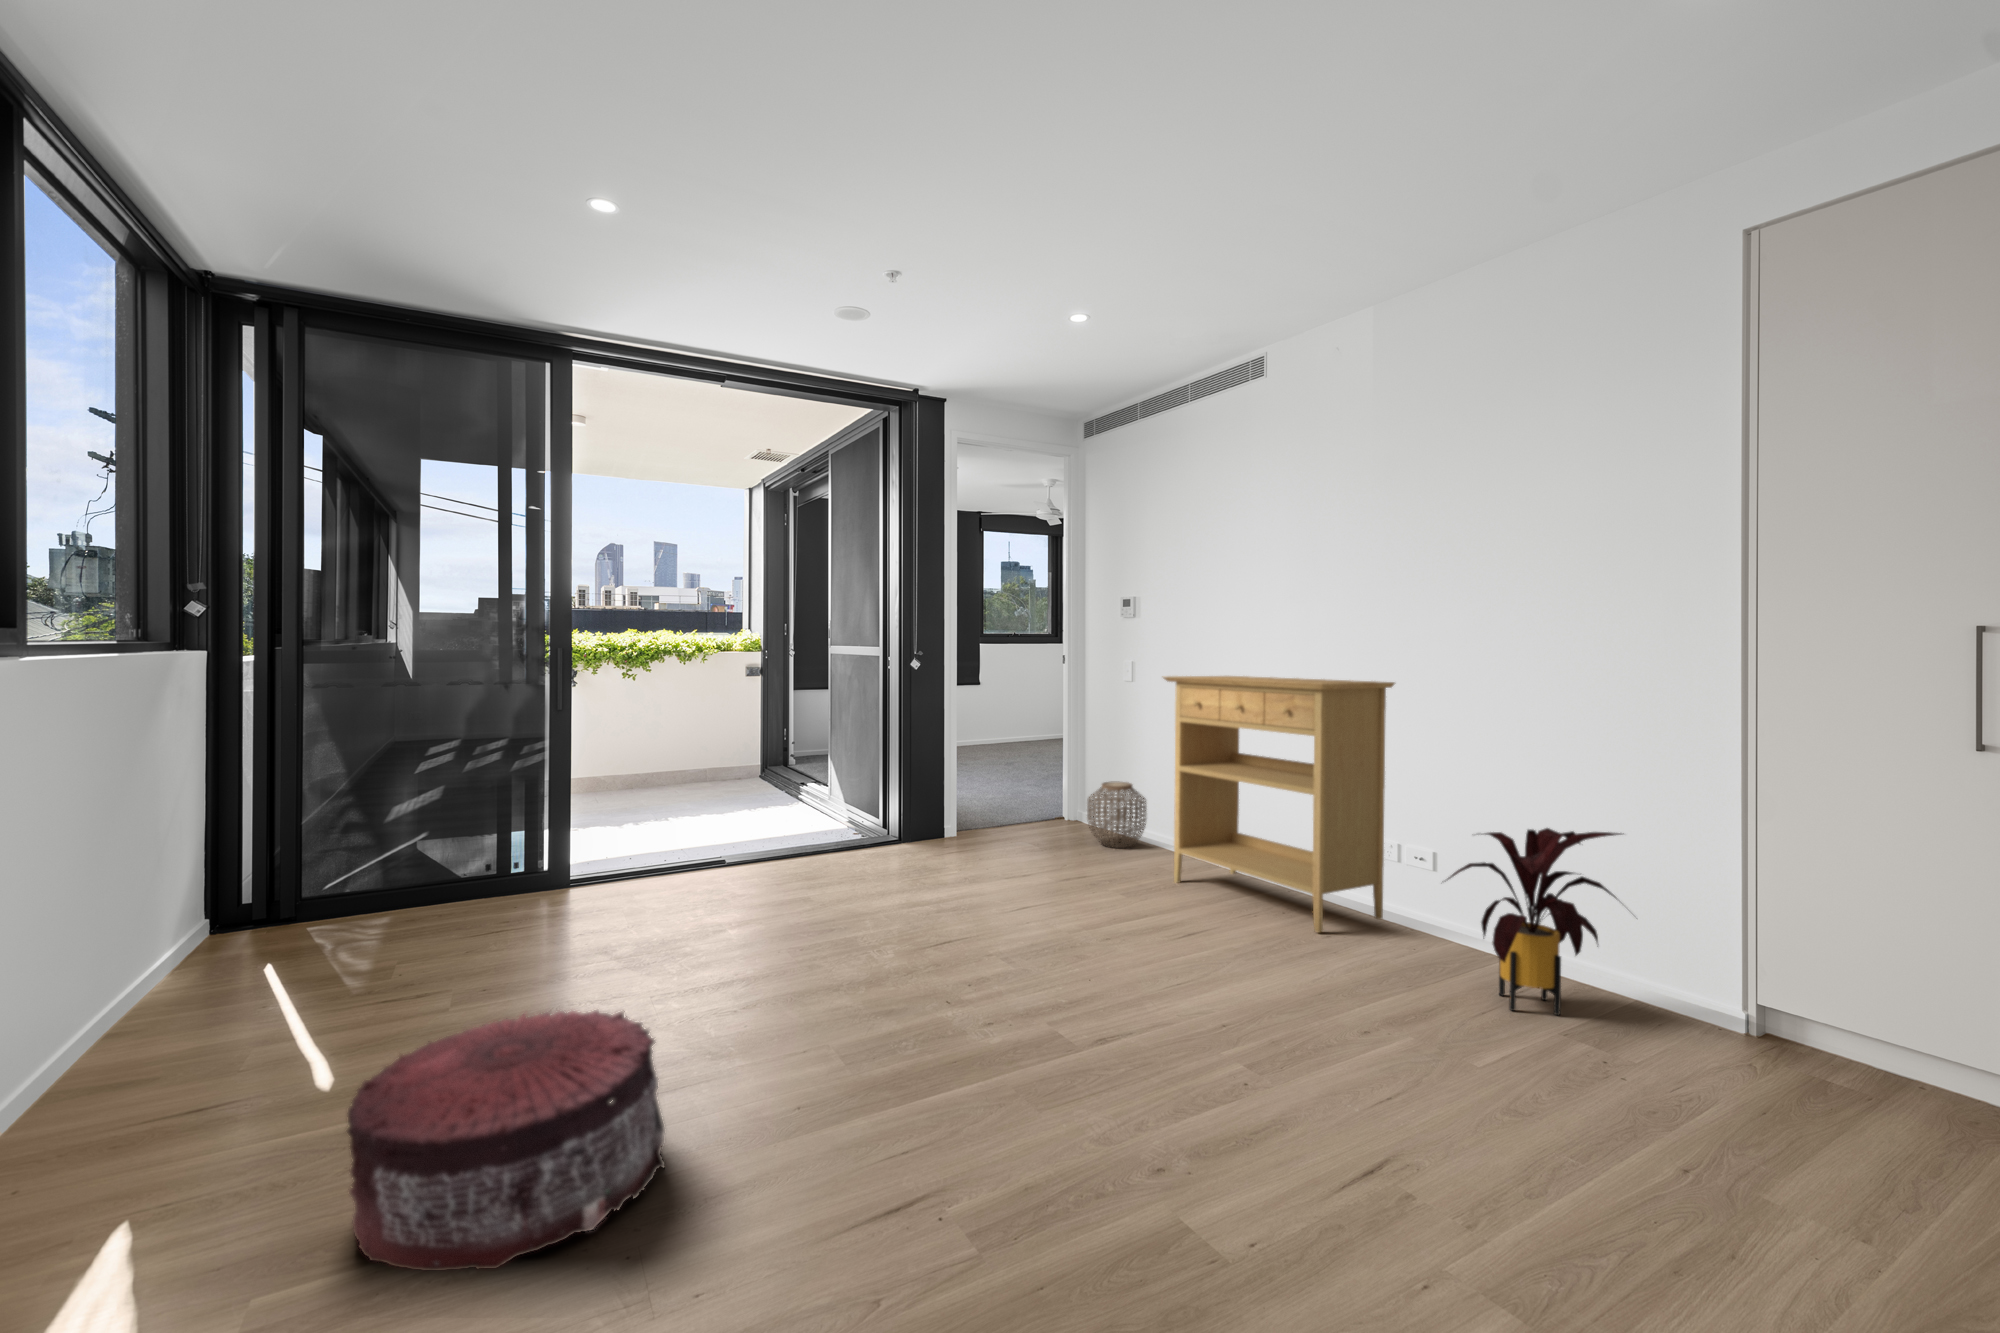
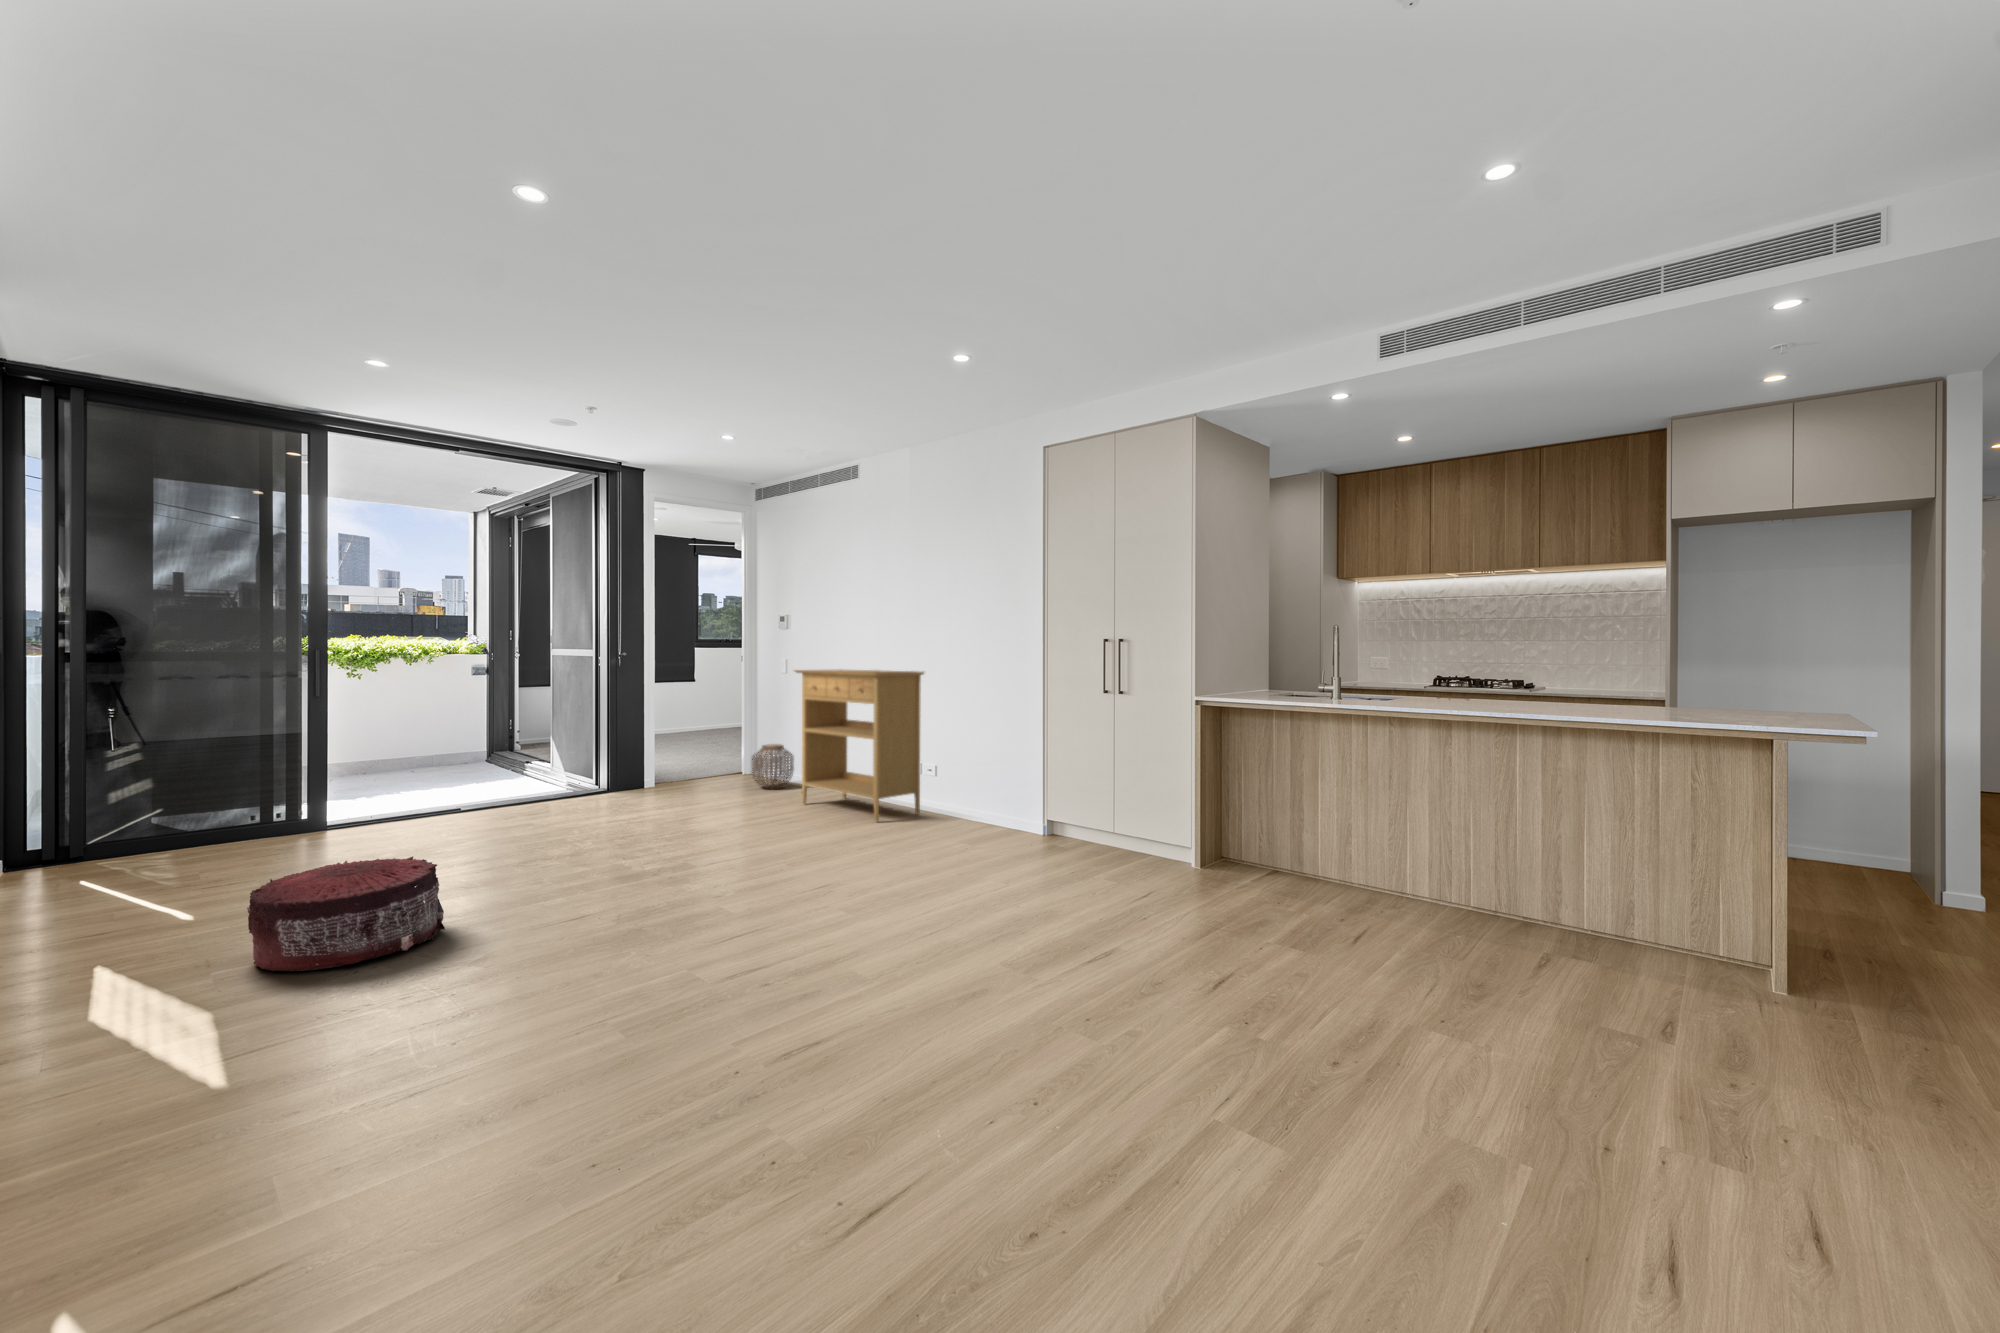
house plant: present [1447,828,1621,1015] -> none [922,747,1015,845]

